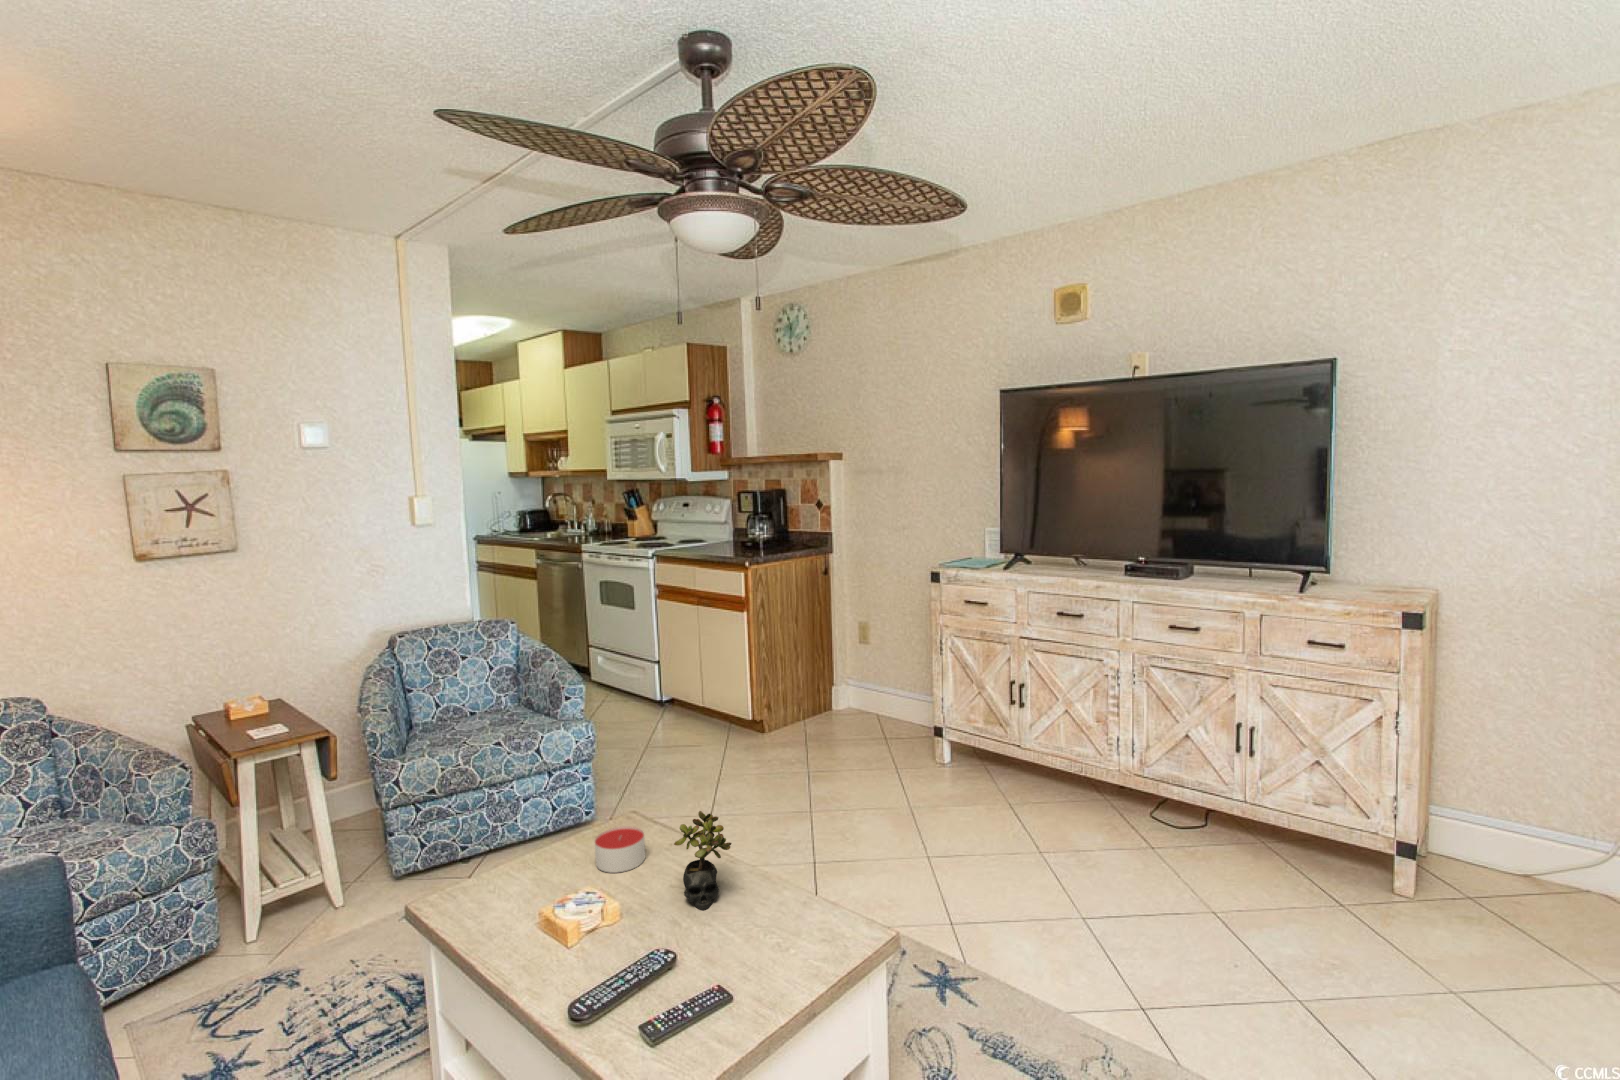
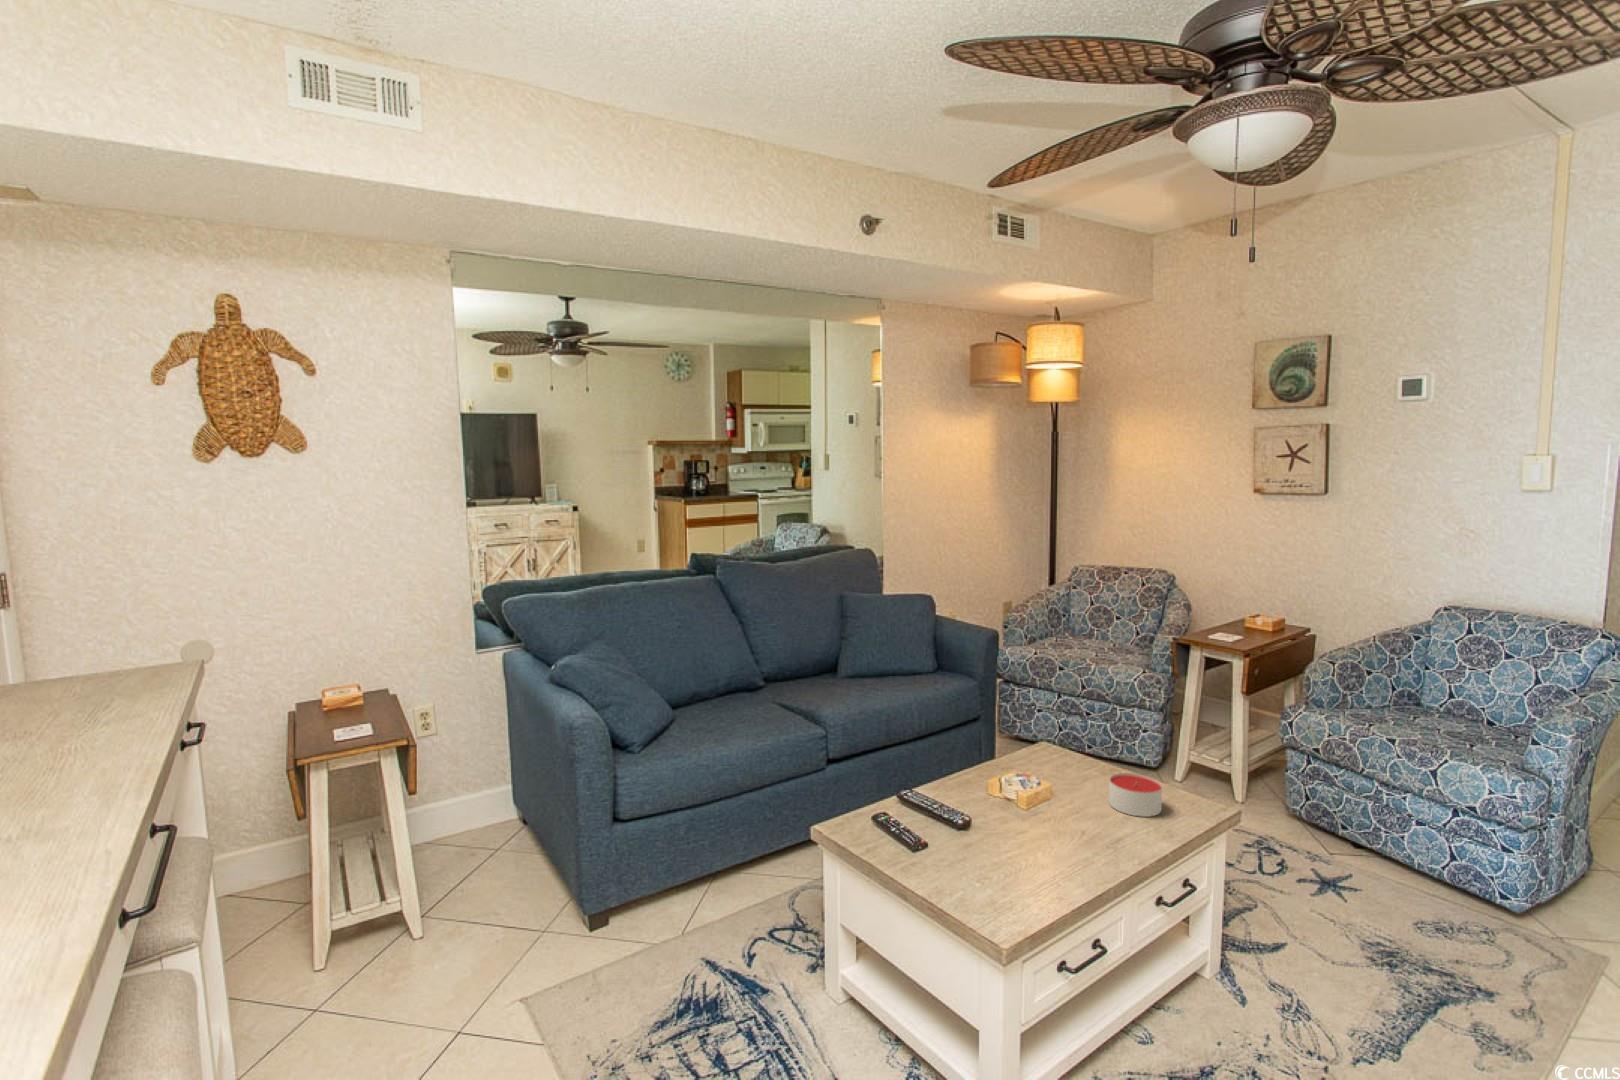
succulent plant: present [674,811,732,910] -> none [1038,762,1106,846]

